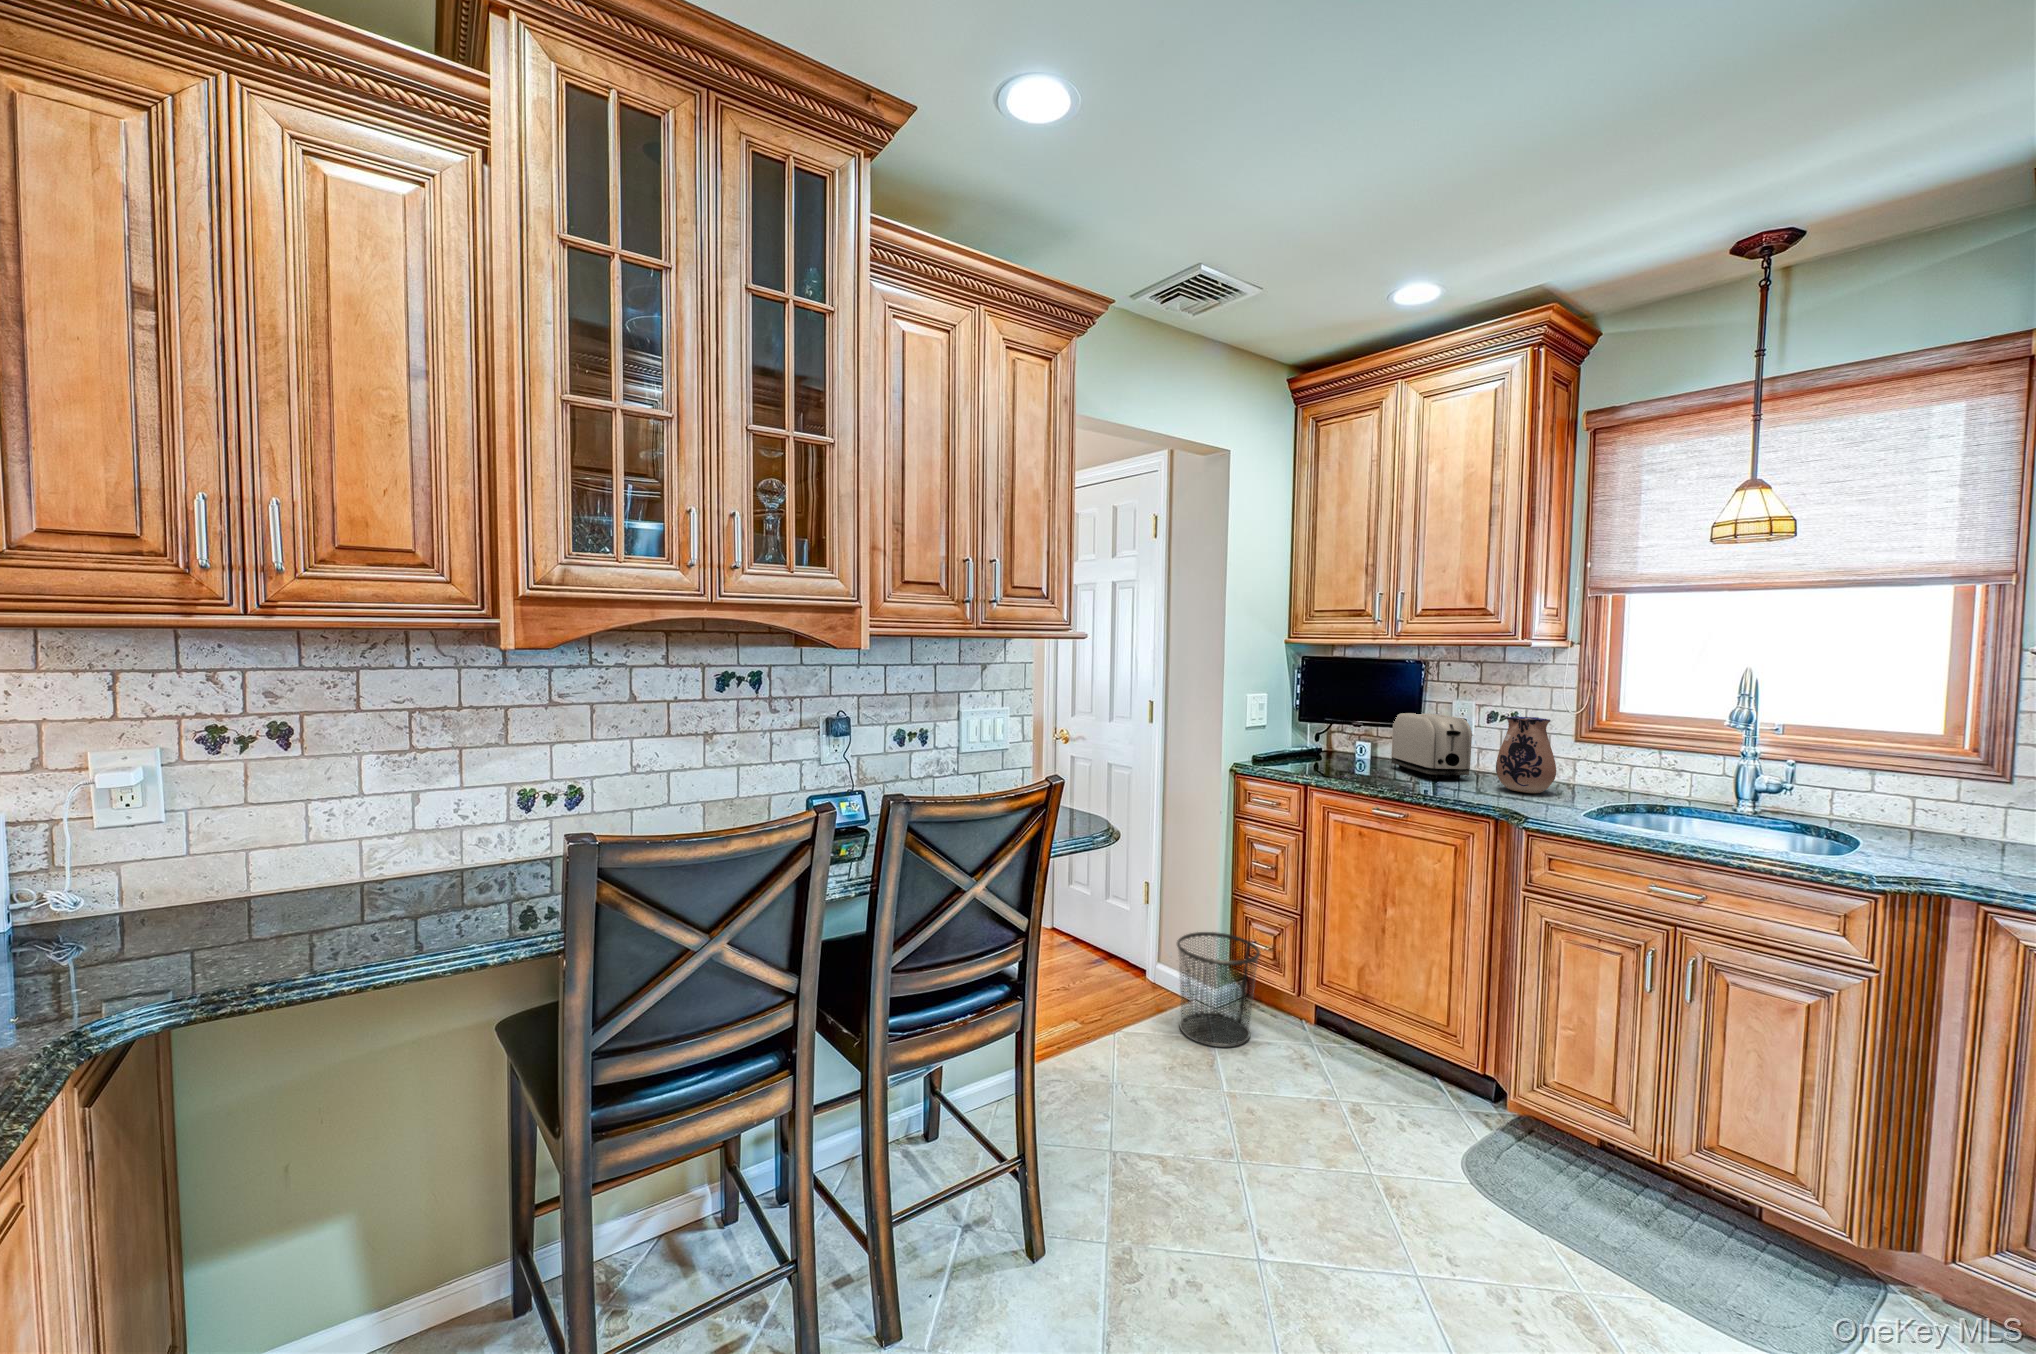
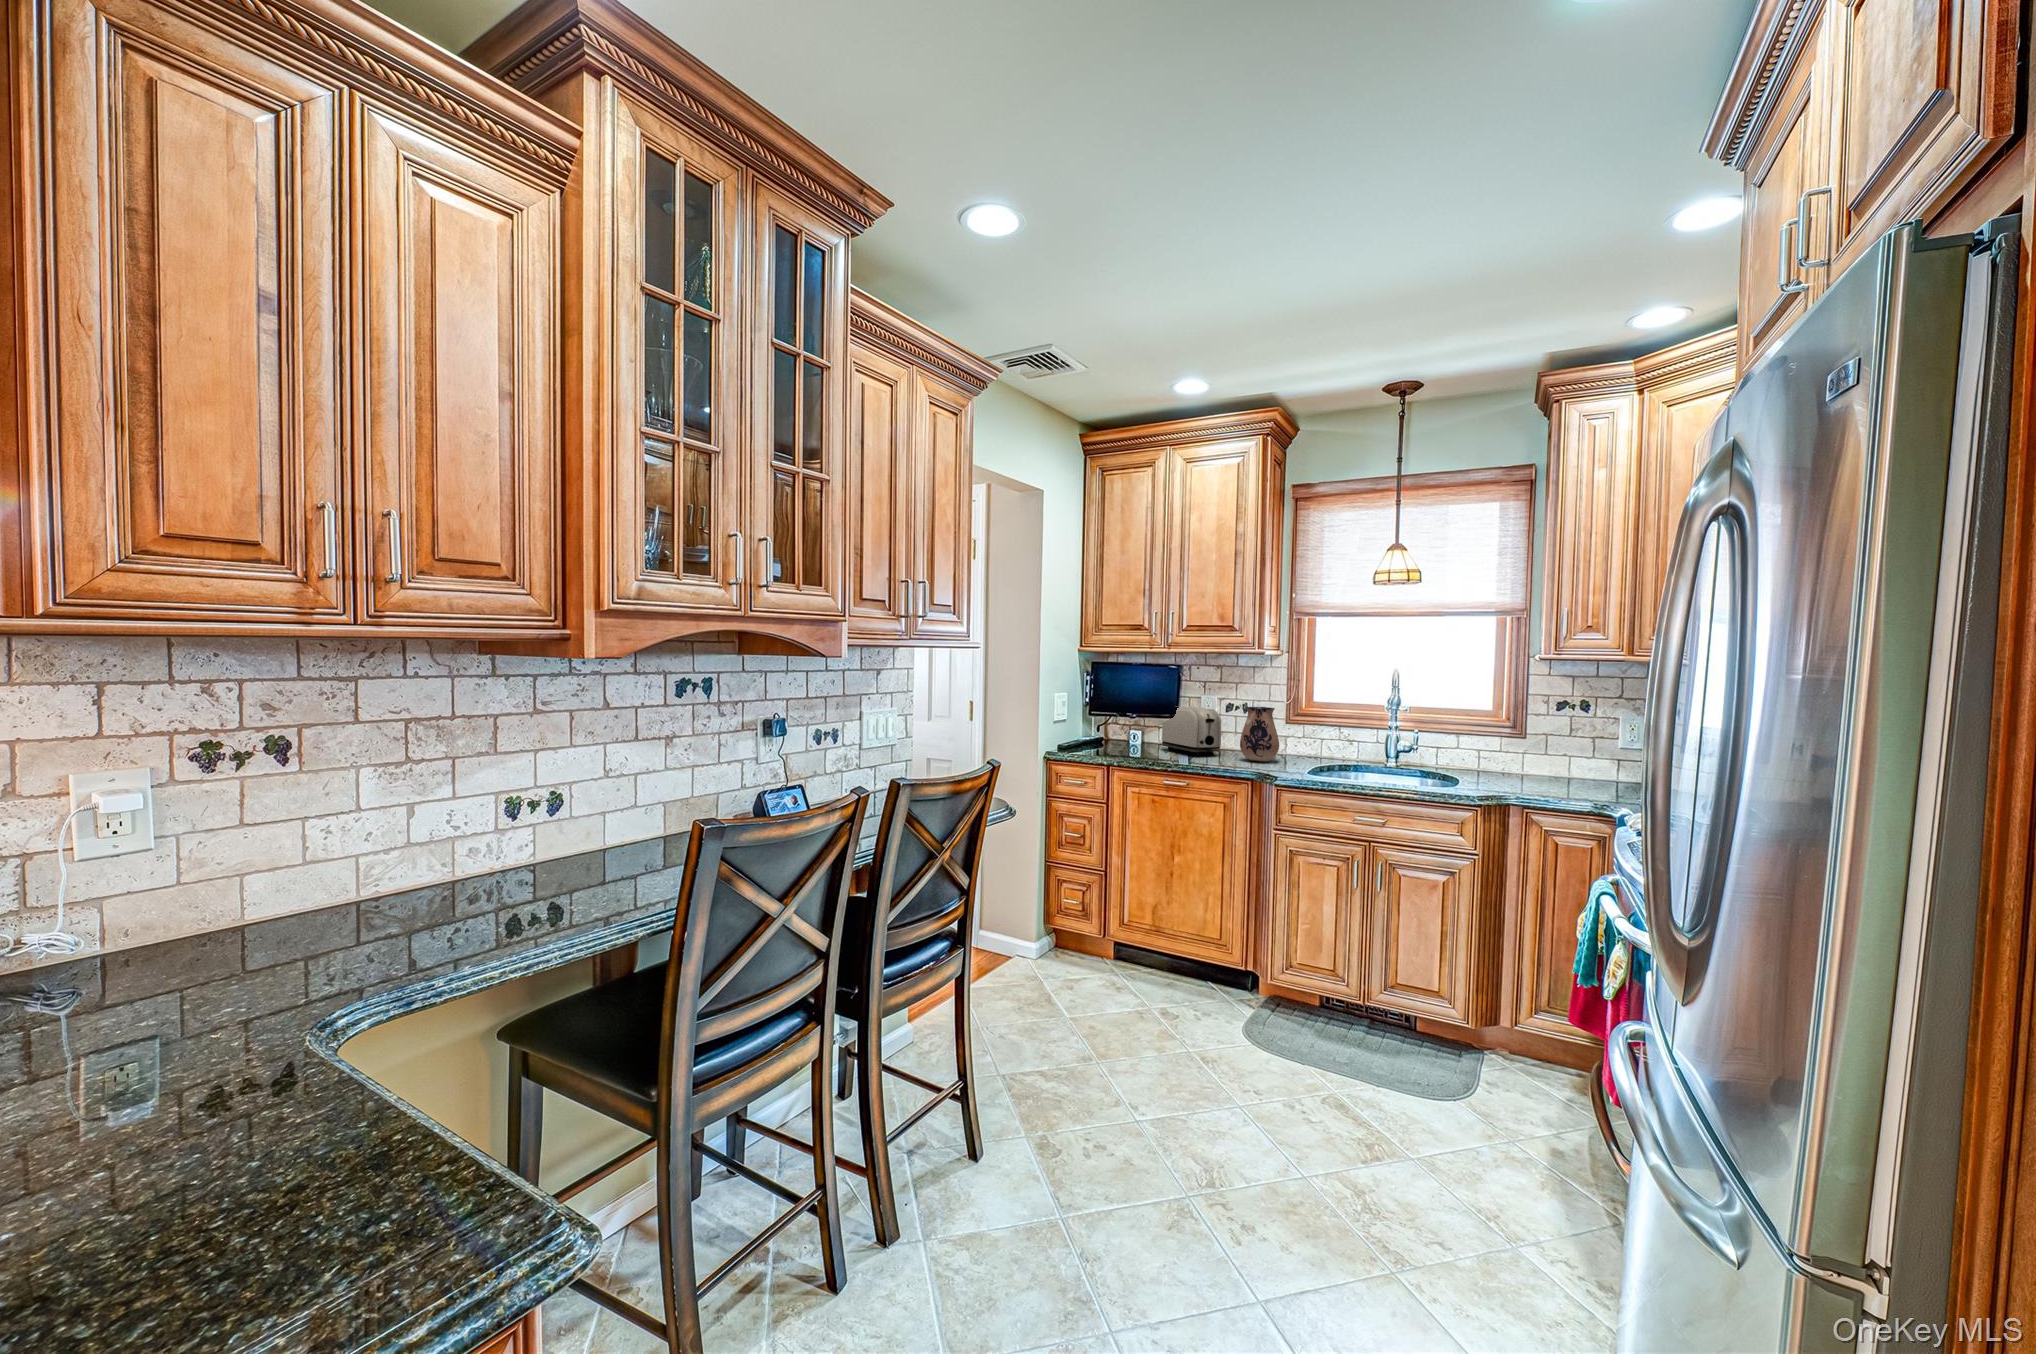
waste bin: present [1177,932,1260,1047] -> none [1013,891,1080,982]

